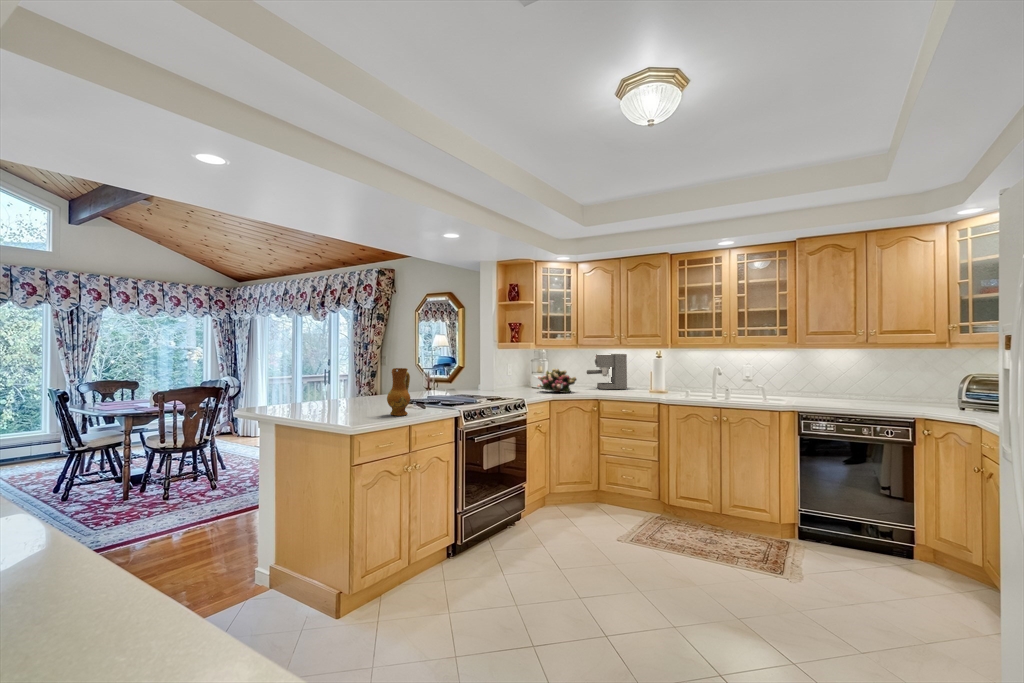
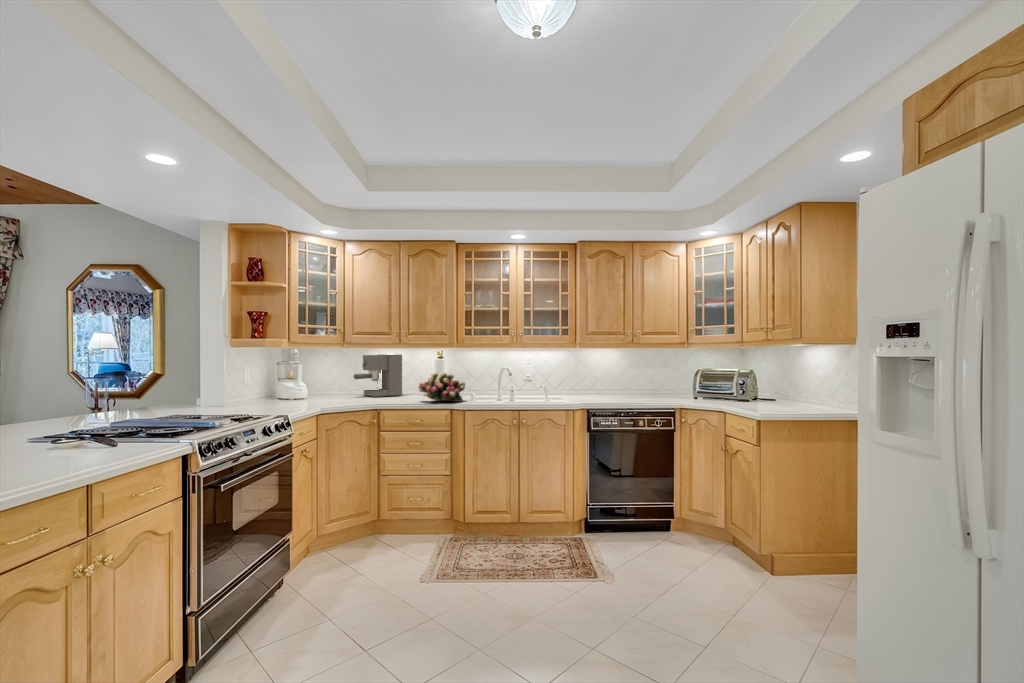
ceramic jug: present [387,368,410,416] -> none [43,373,101,463]
flower arrangement: present [537,368,577,393] -> present [418,372,465,402]

